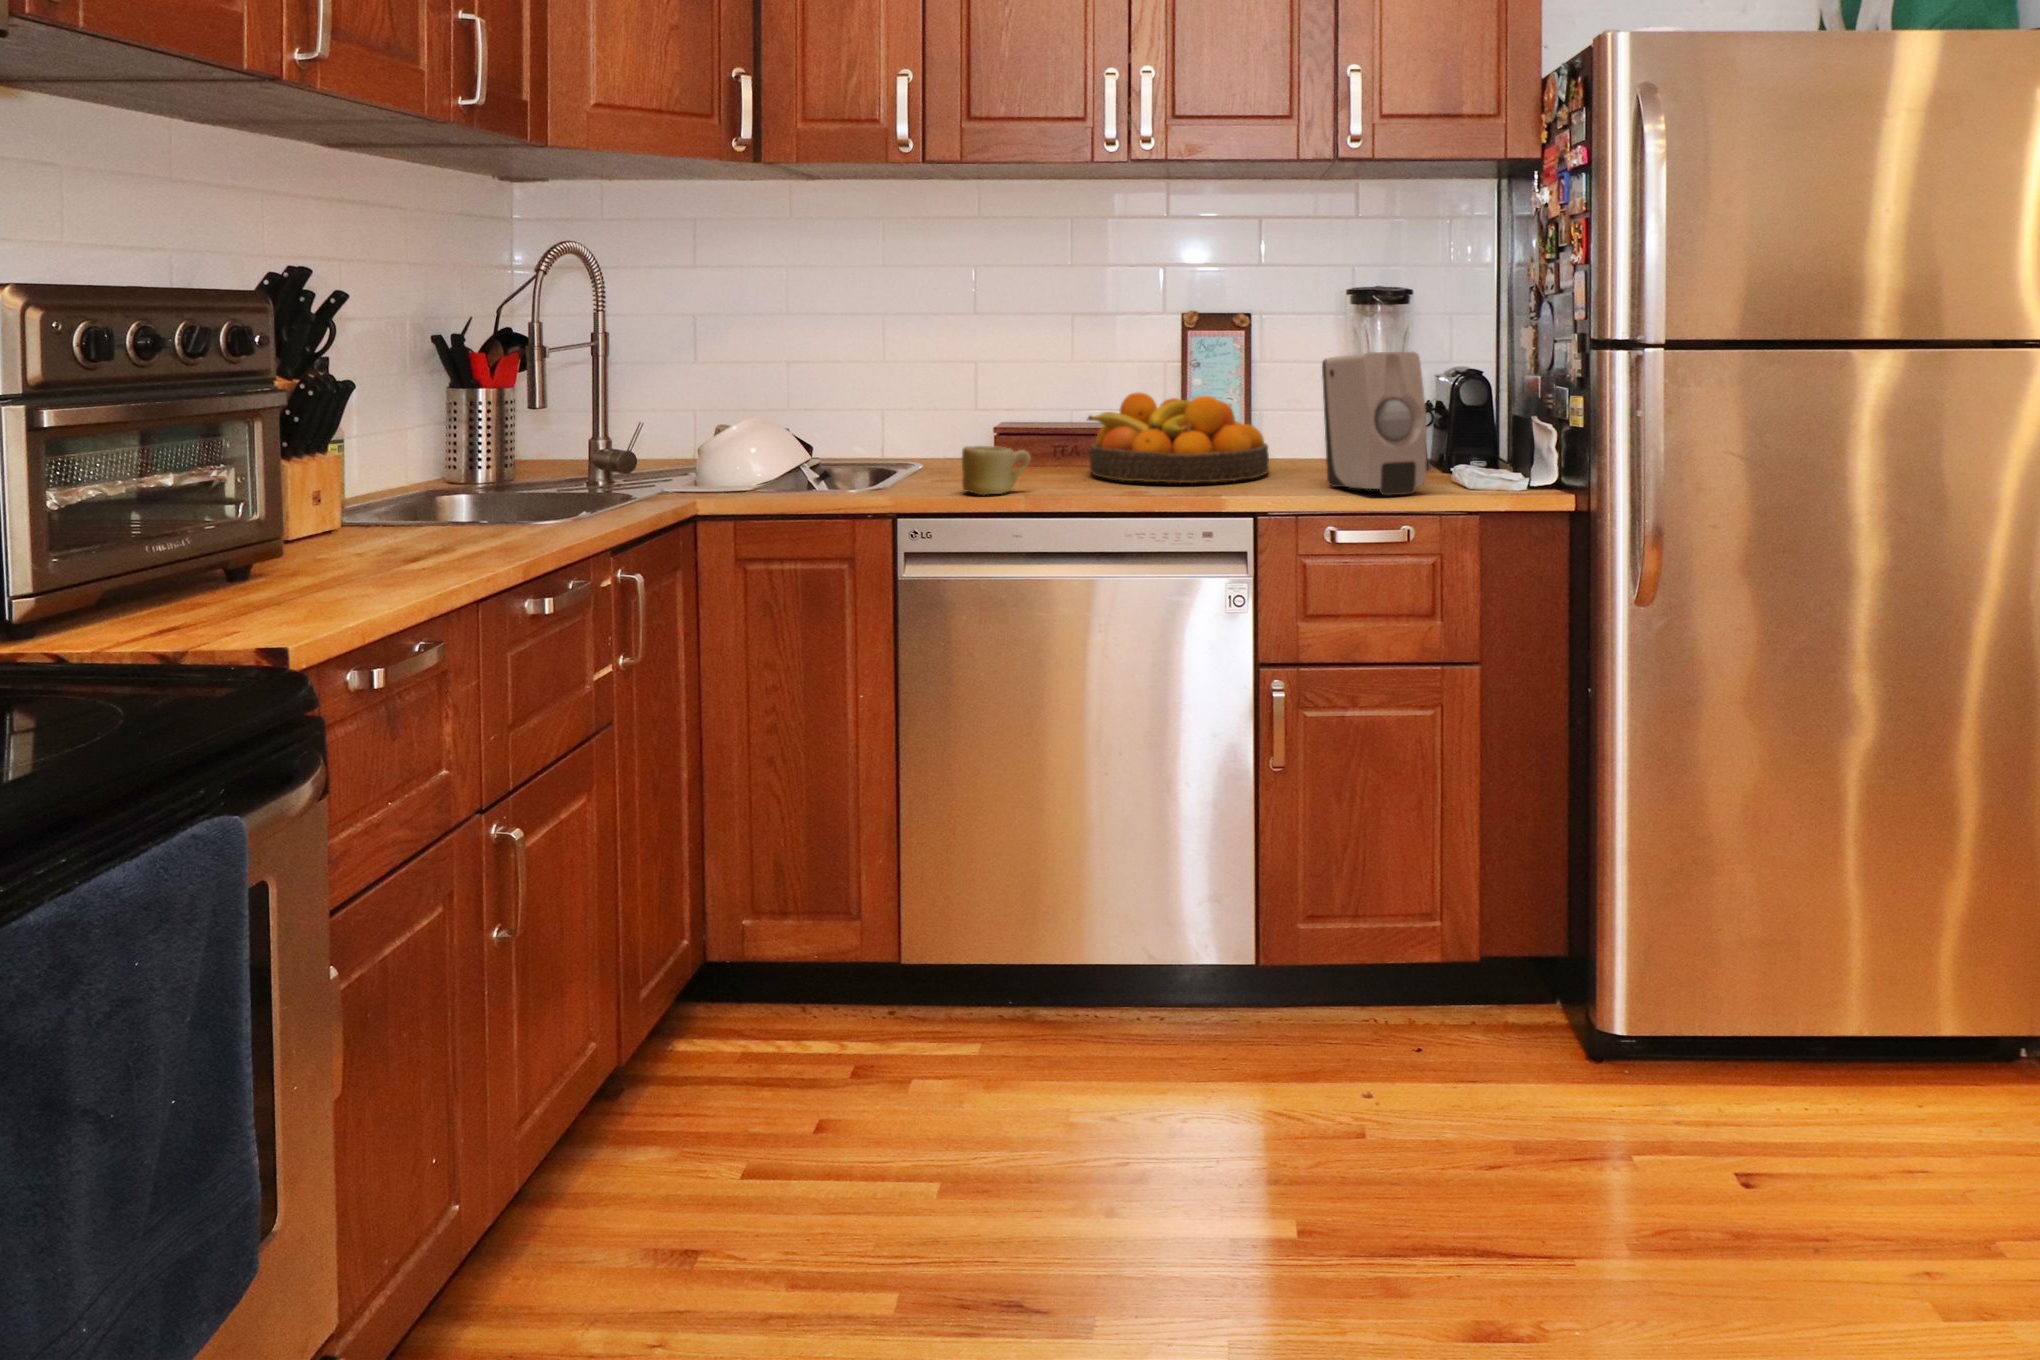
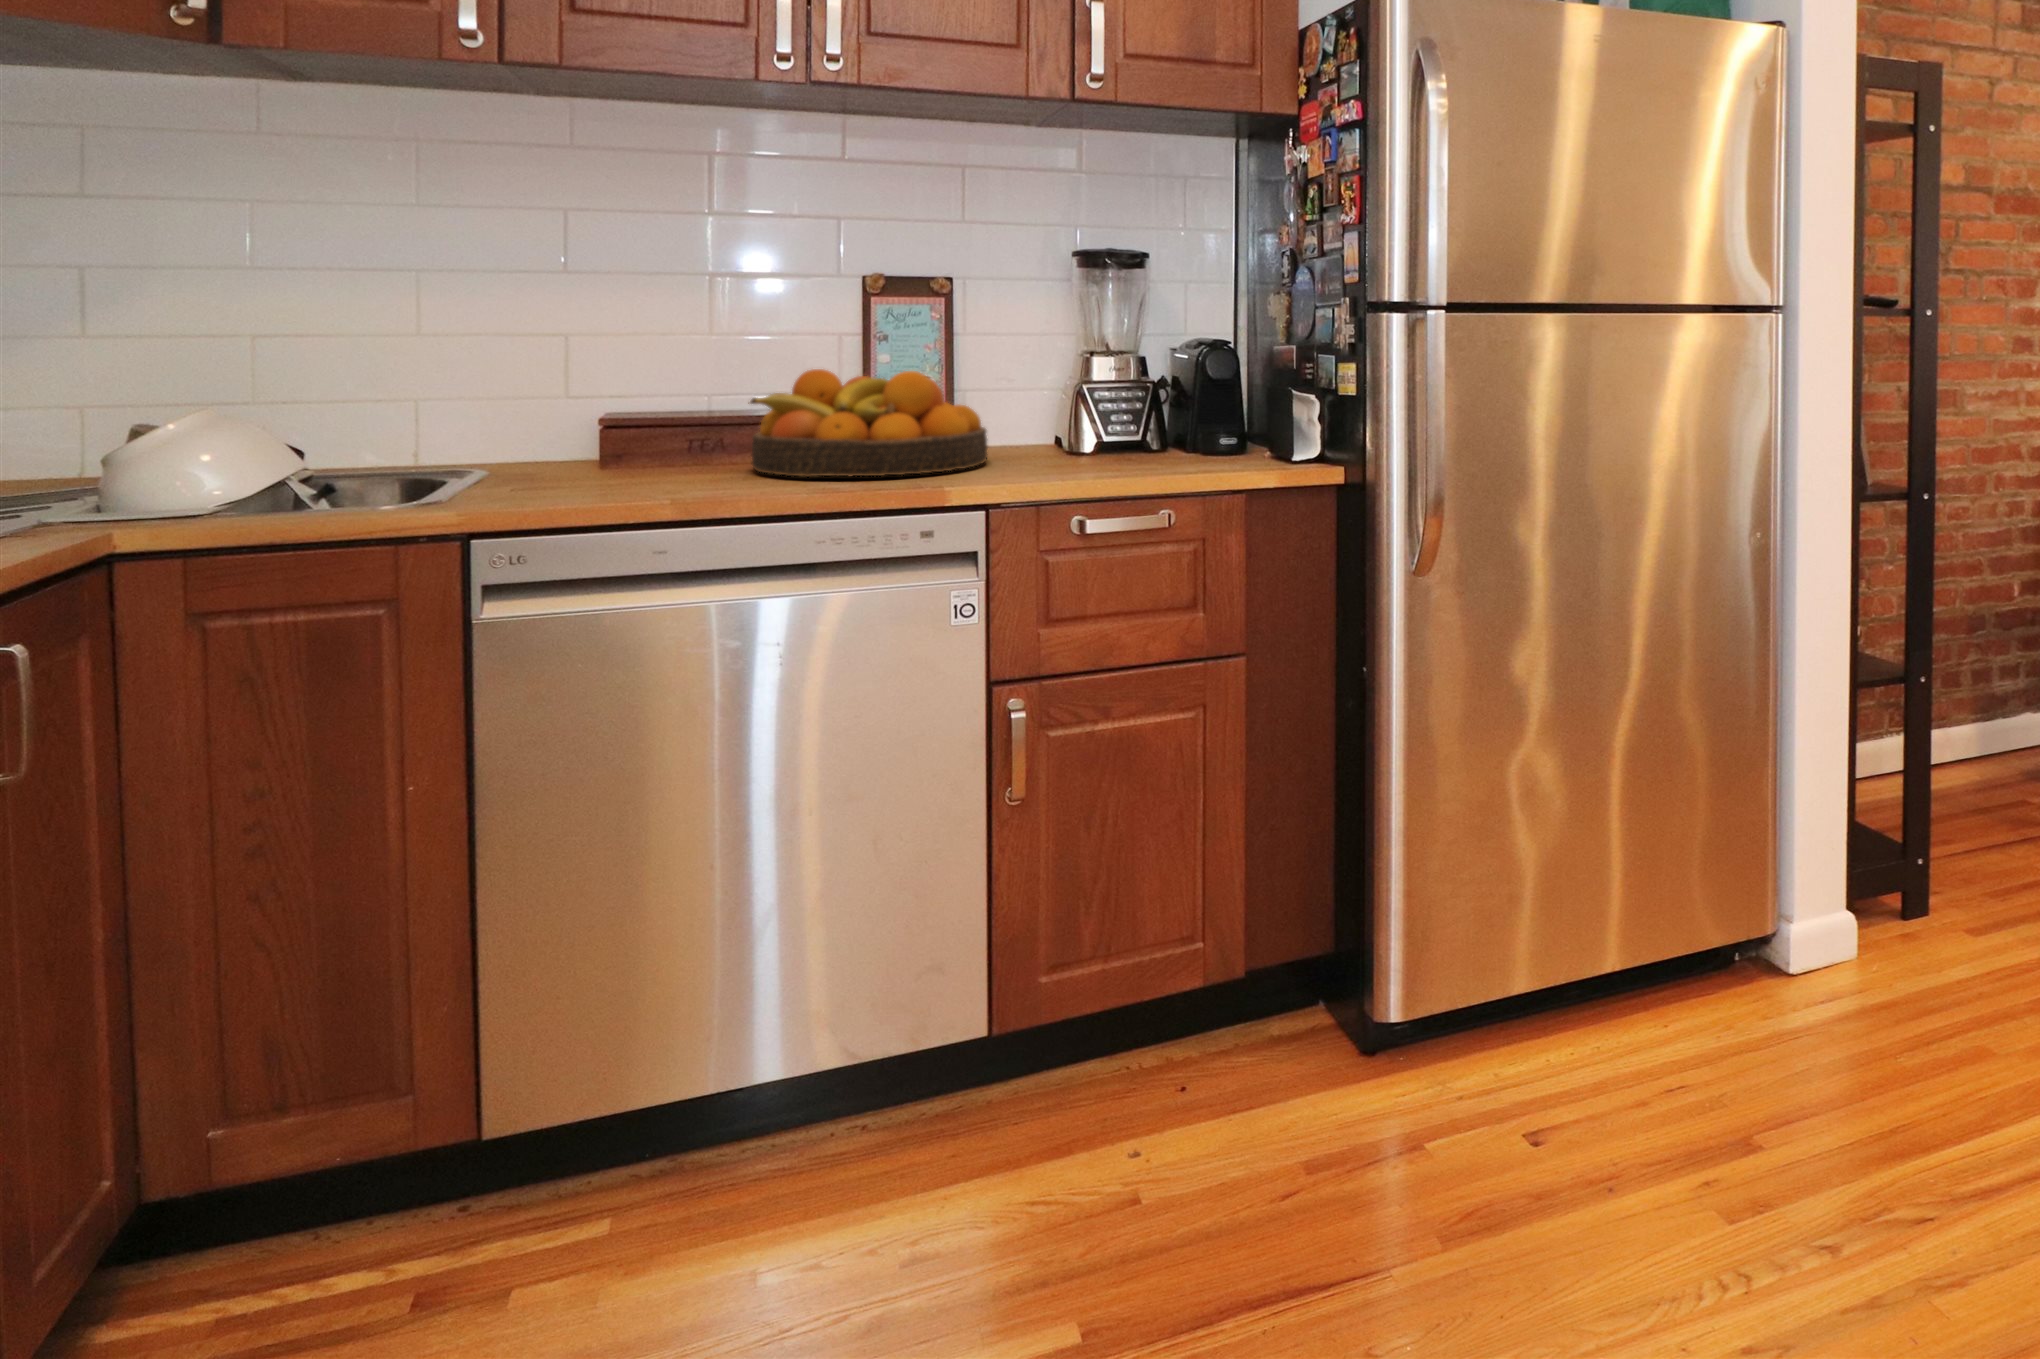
soap dispenser: present [1322,352,1427,496] -> none [1059,317,1185,479]
mug: present [962,446,1031,495] -> none [573,439,678,502]

